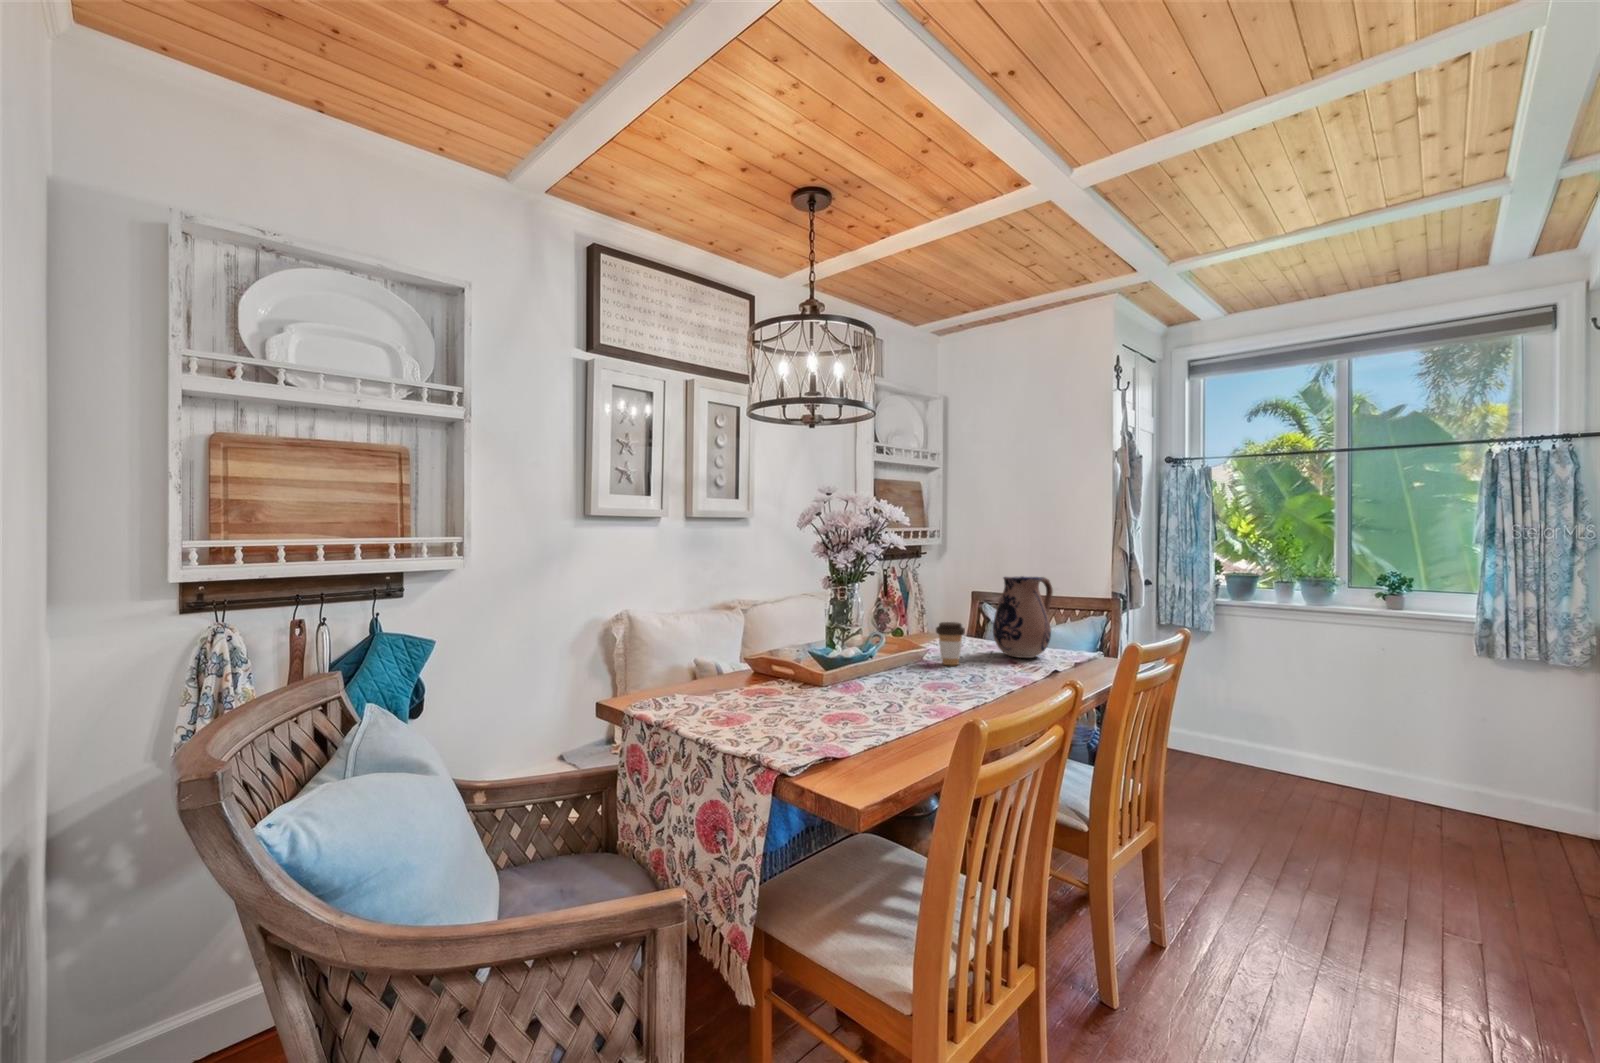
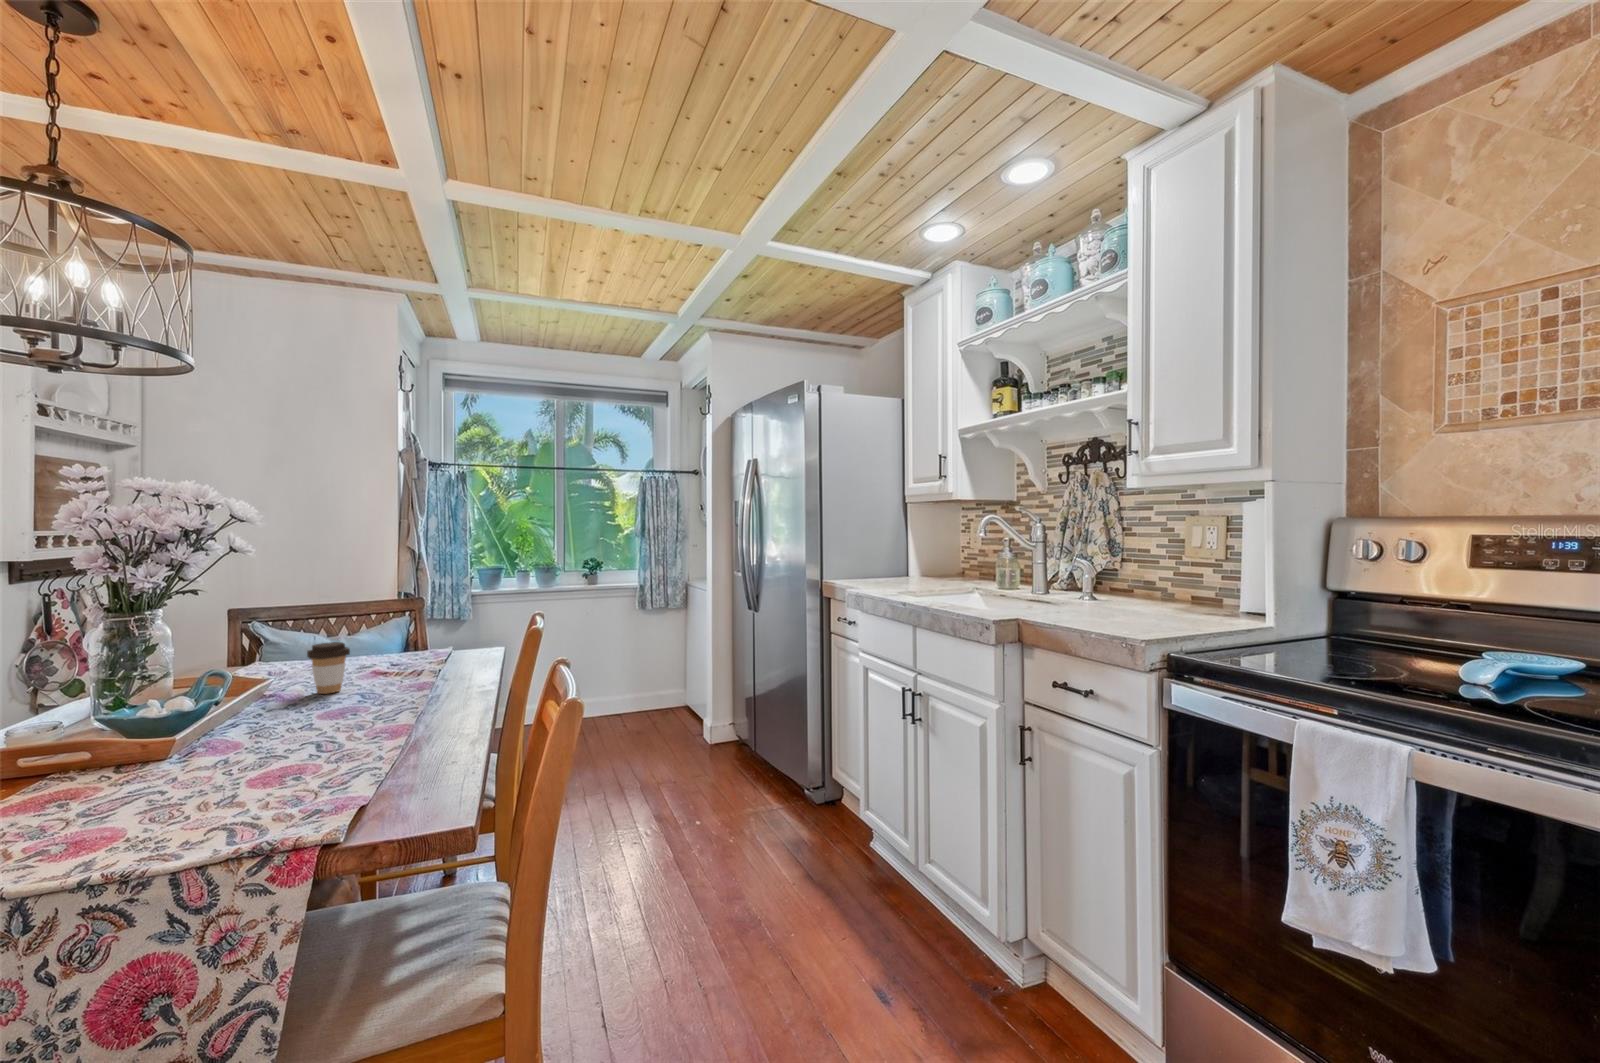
ceramic pitcher: present [993,576,1053,658] -> none [355,582,424,670]

